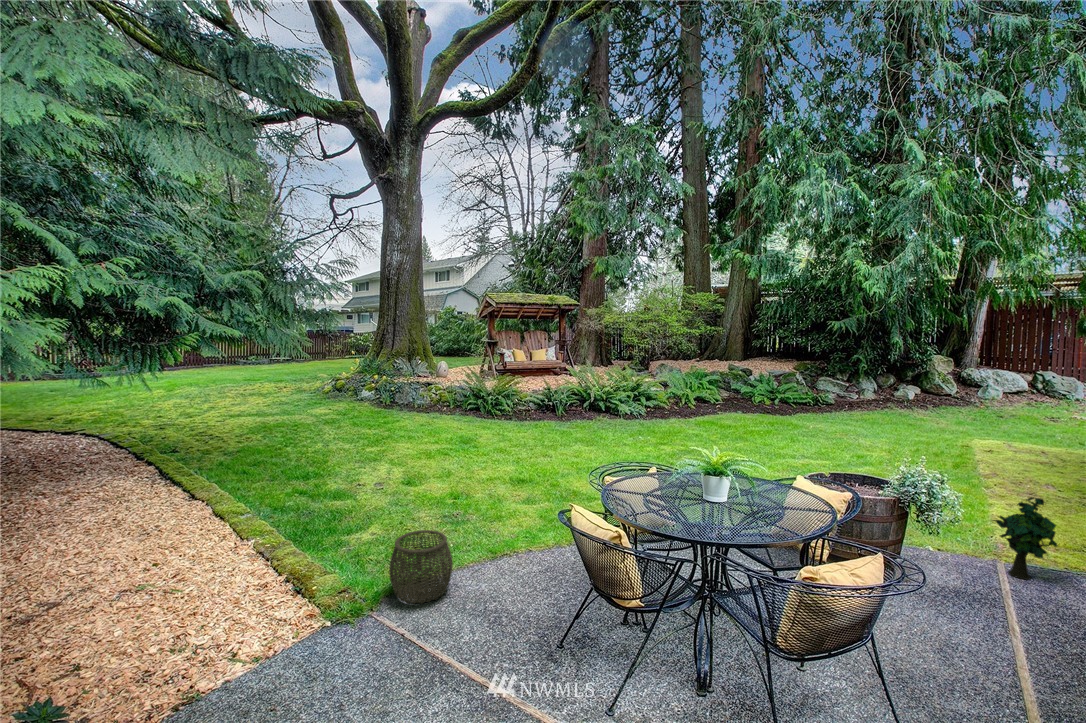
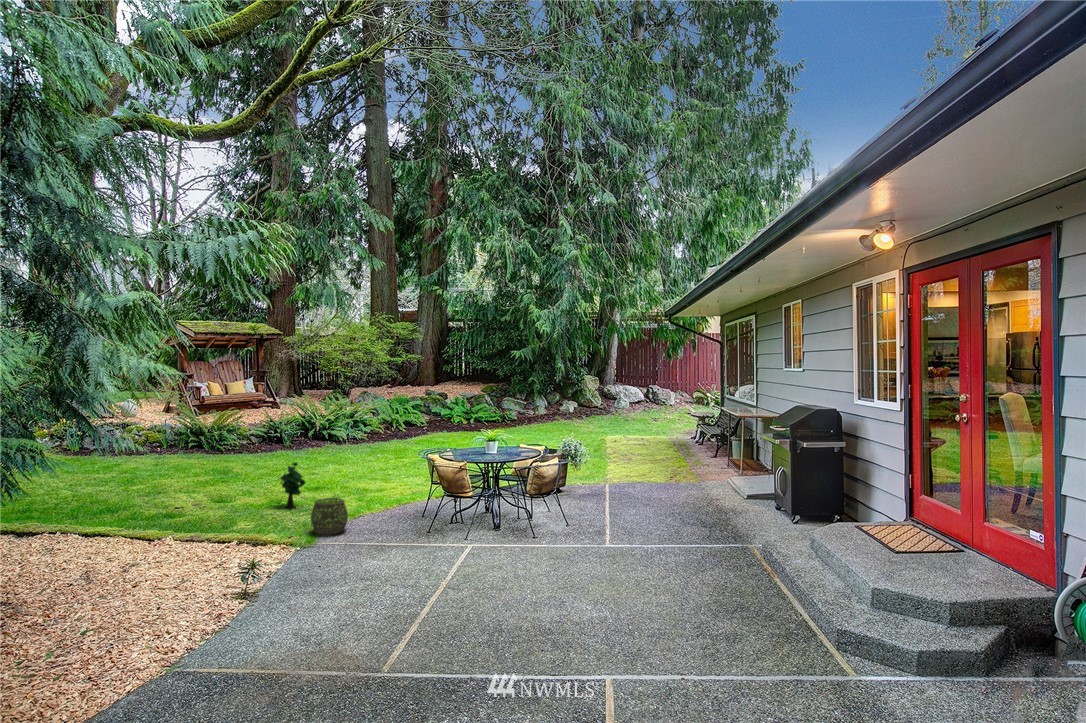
decorative plant: present [993,497,1058,580] -> present [280,463,305,508]

